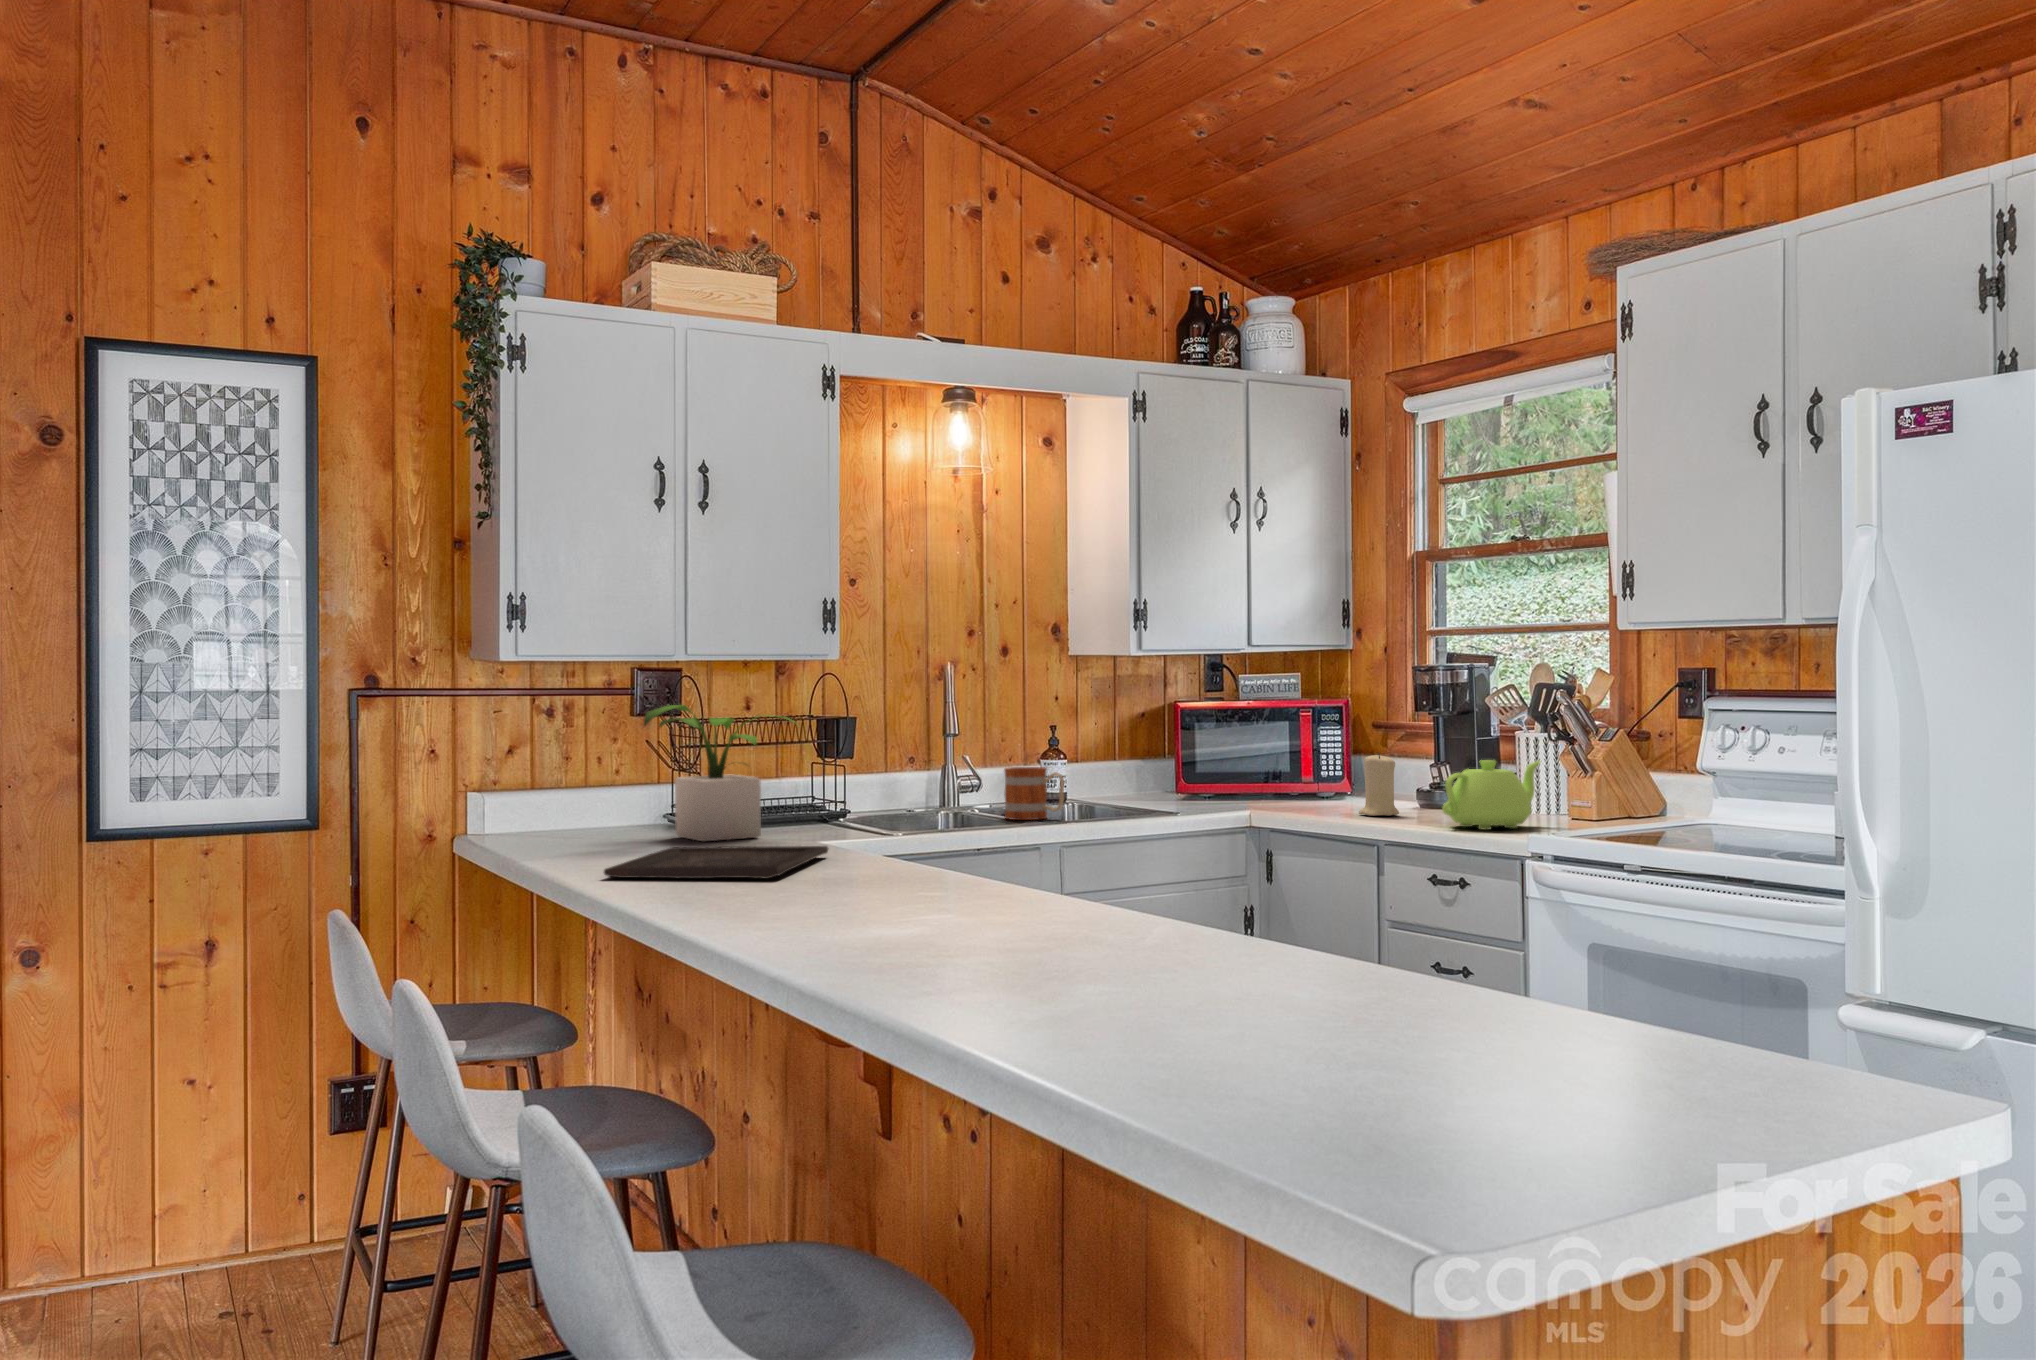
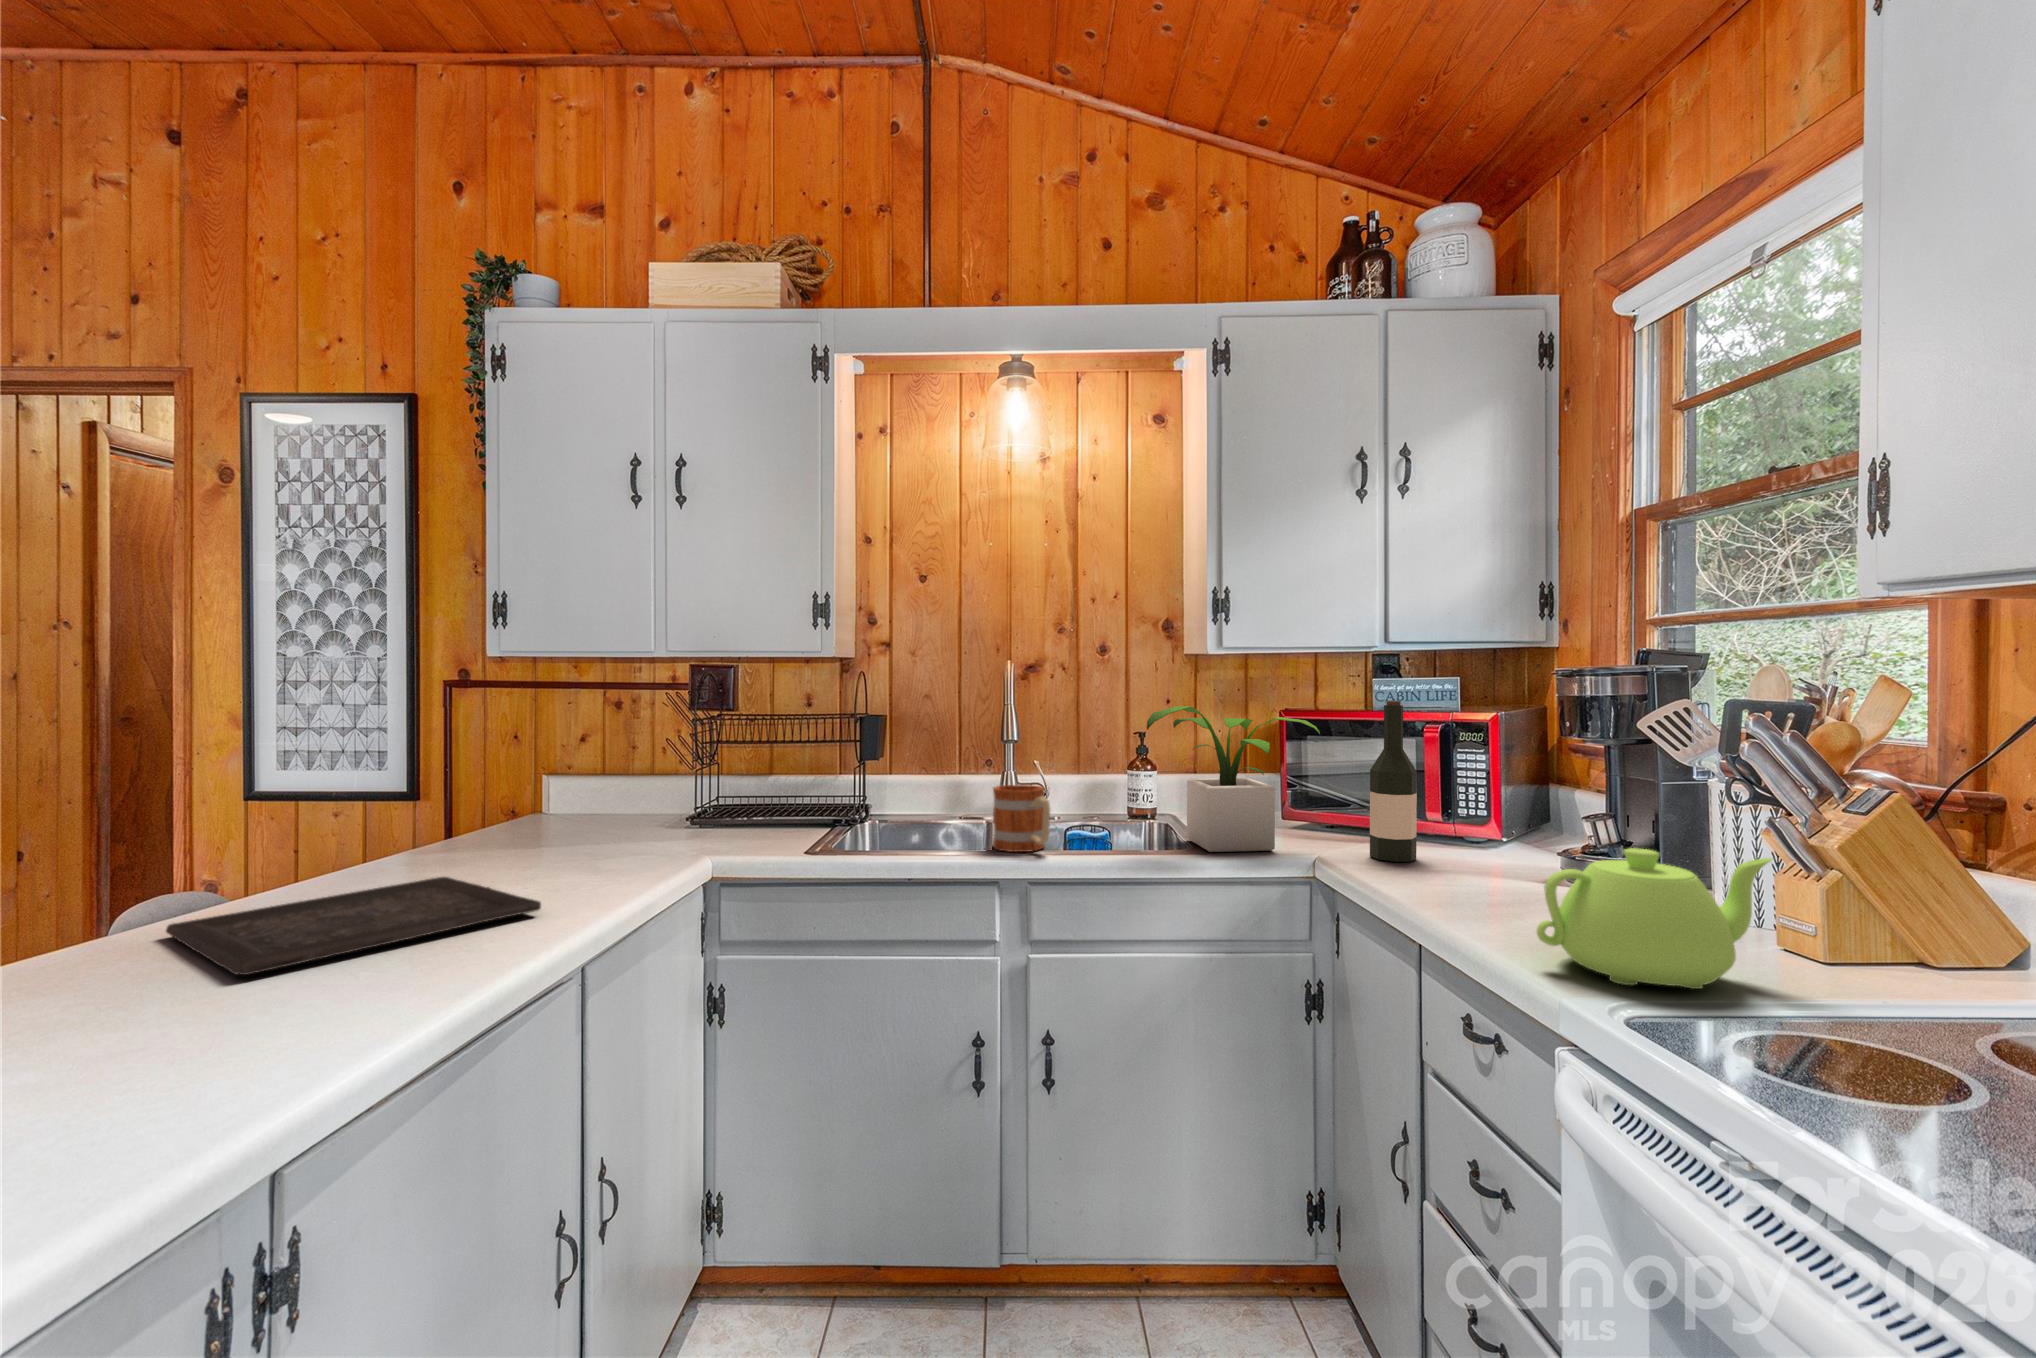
wine bottle: none [1275,690,1306,808] -> present [1370,701,1417,862]
potted plant: present [644,705,795,841] -> present [1147,706,1320,852]
candle: present [1359,753,1399,816] -> none [1457,802,1521,903]

